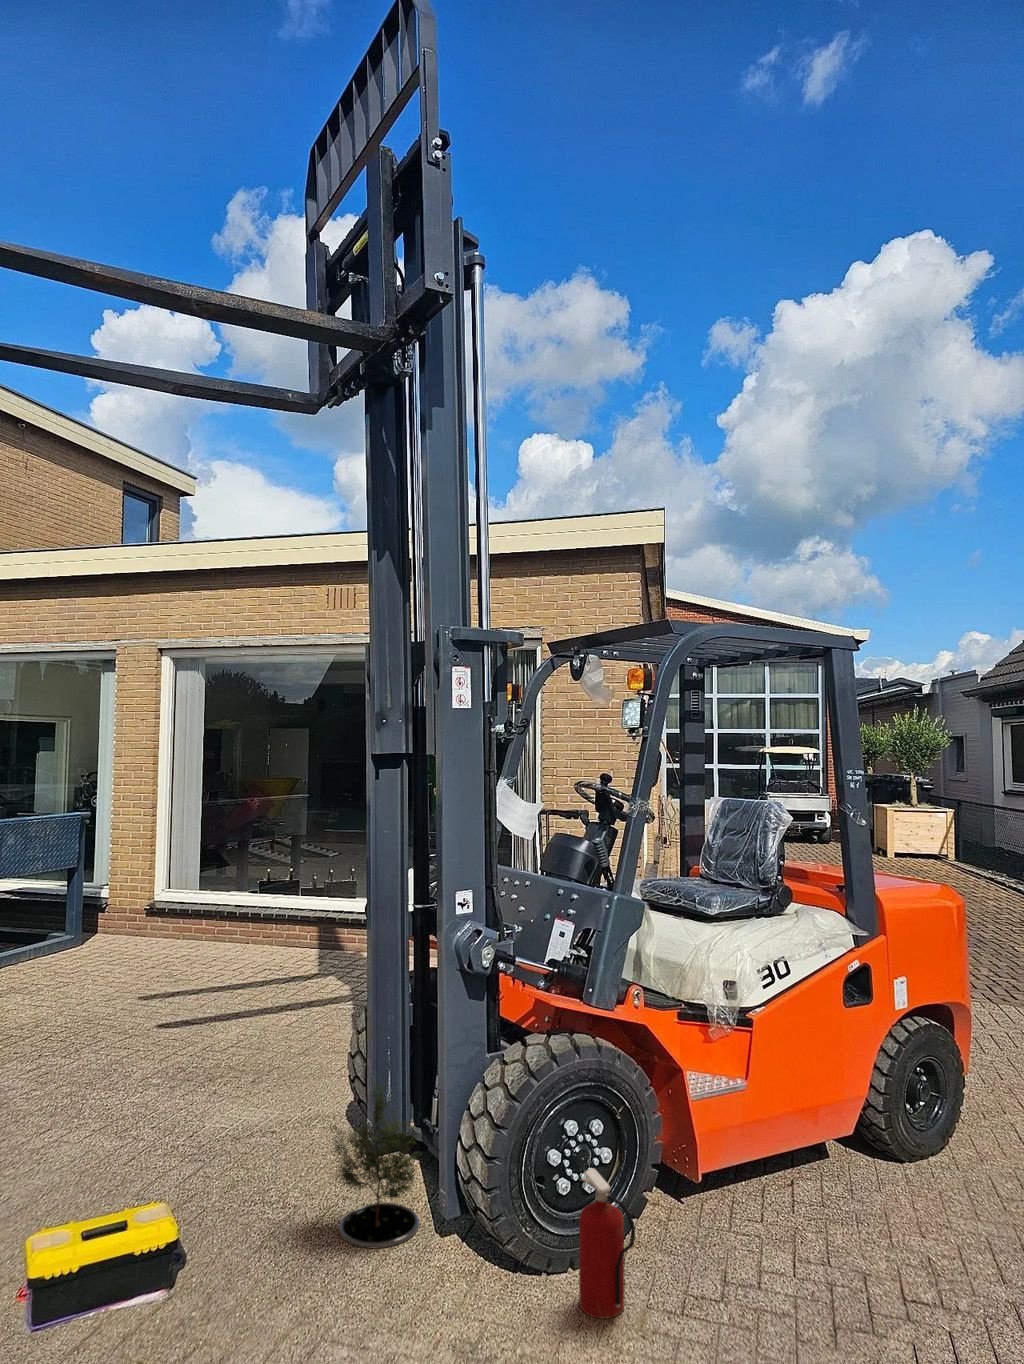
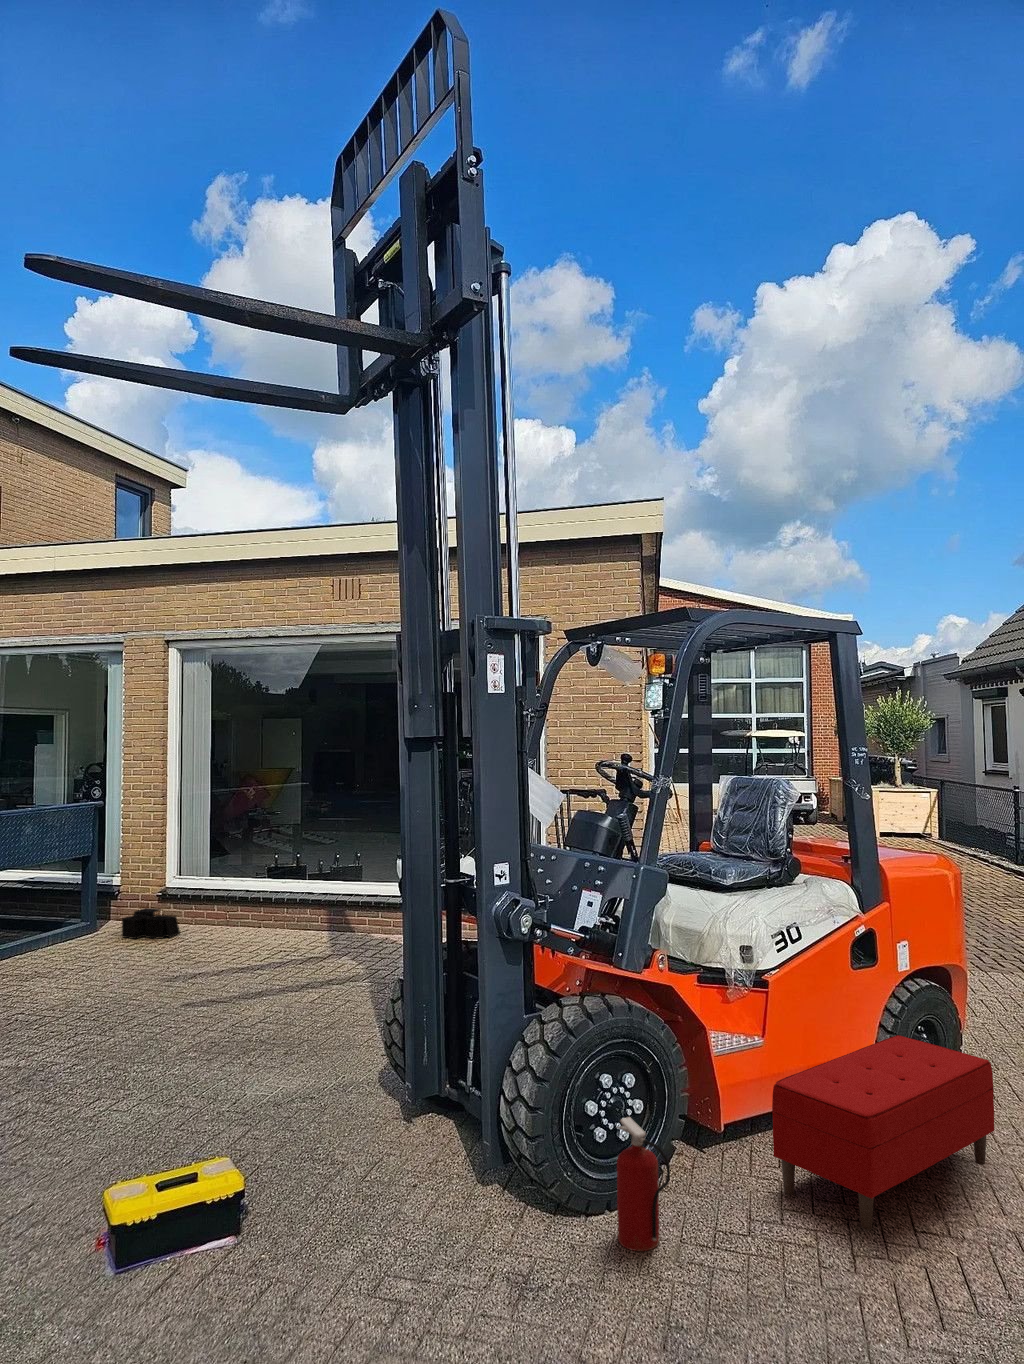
storage bin: none [118,919,177,952] -> present [122,908,180,939]
bench: none [753,1078,998,1301] -> present [772,1035,994,1230]
potted tree: present [329,1083,421,1248] -> none [370,1041,462,1199]

